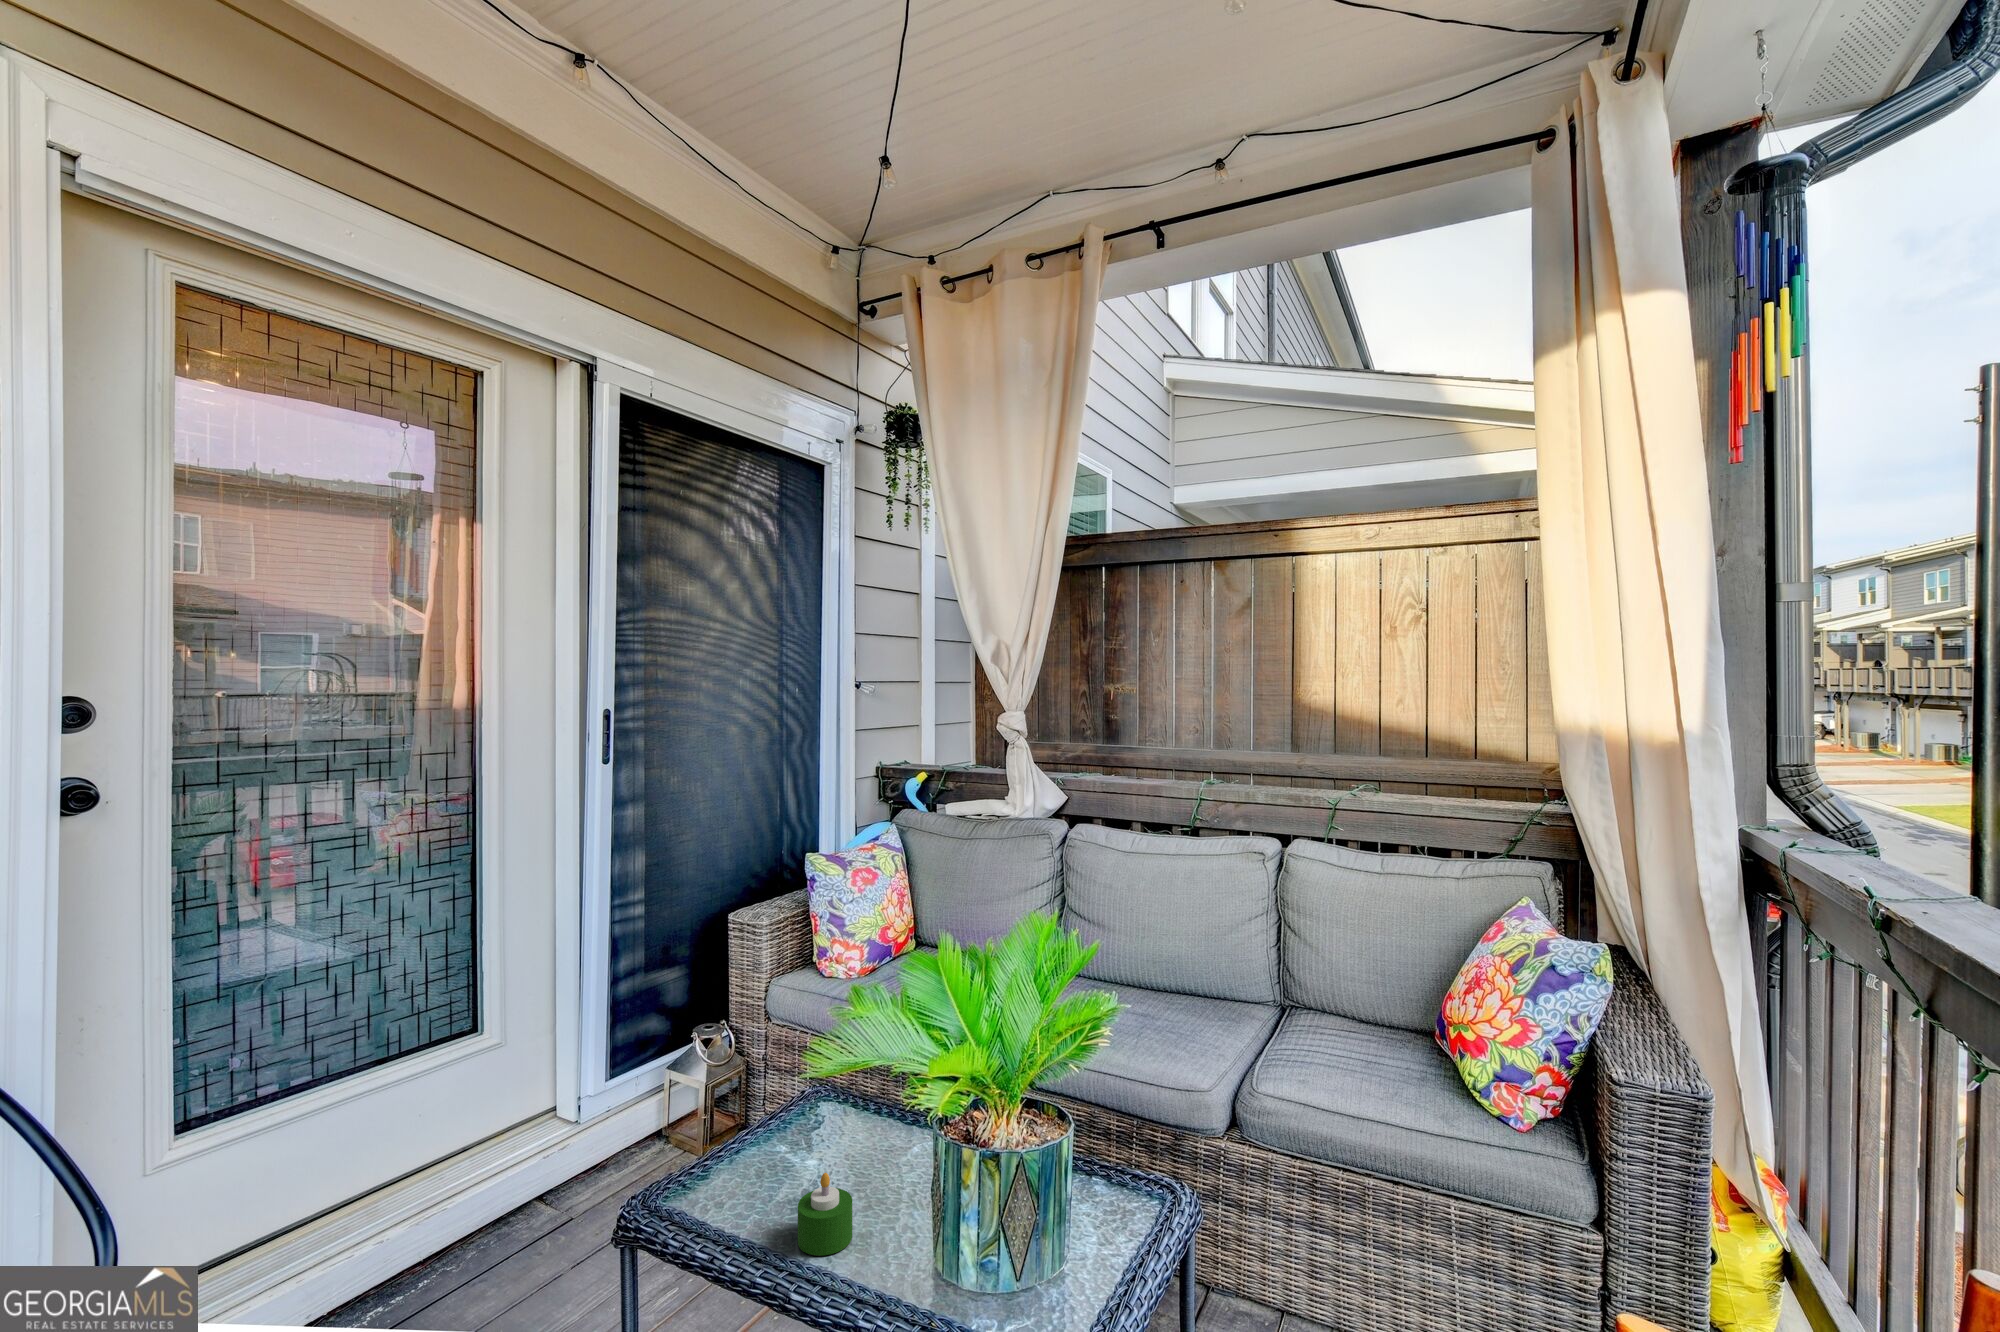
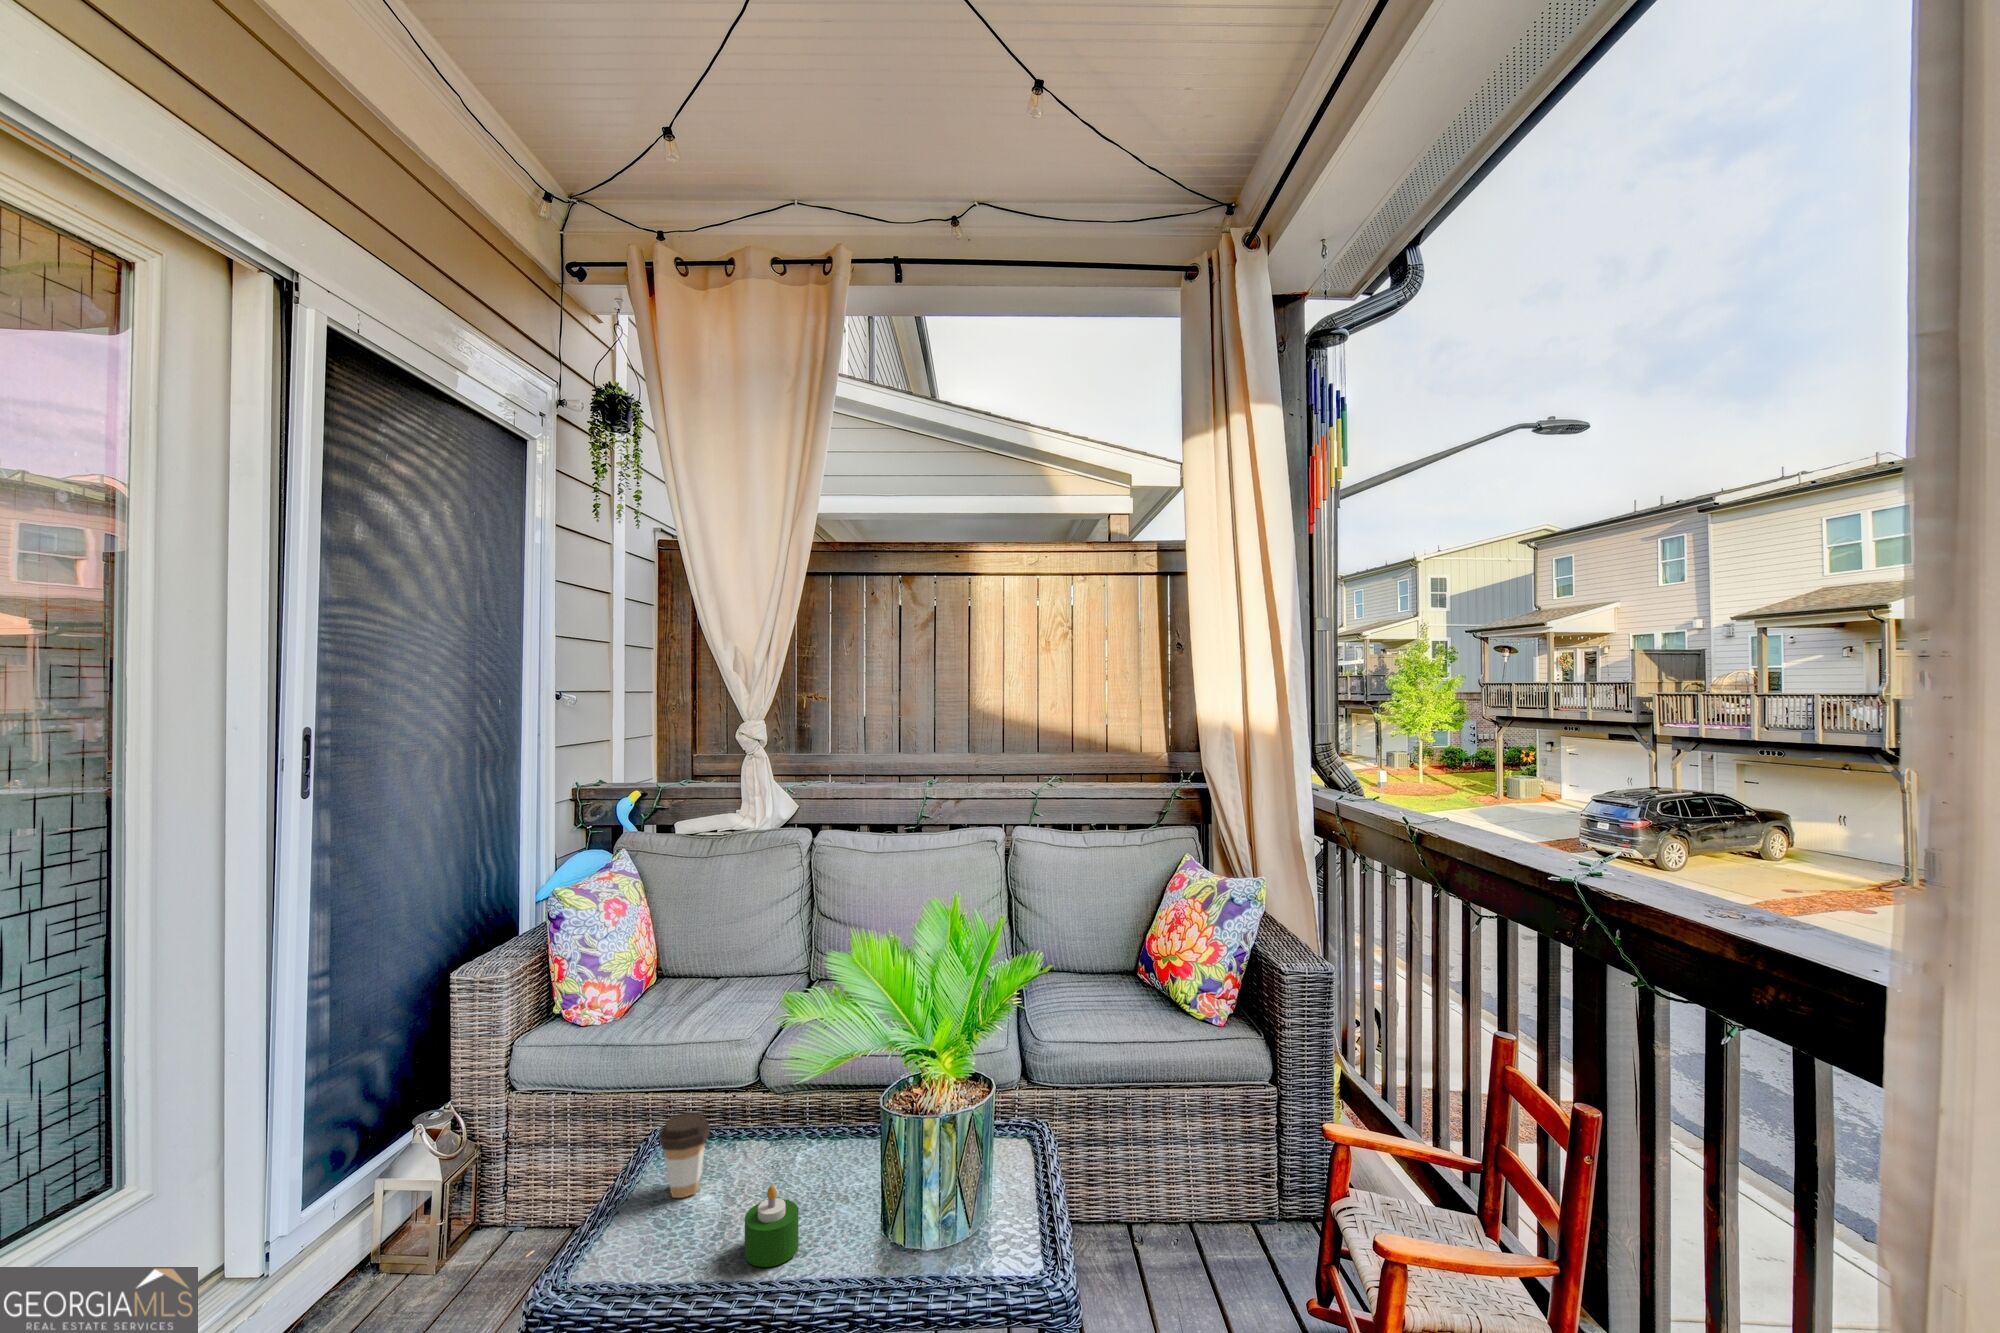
coffee cup: none [772,1081,823,1163] -> present [659,1113,710,1198]

